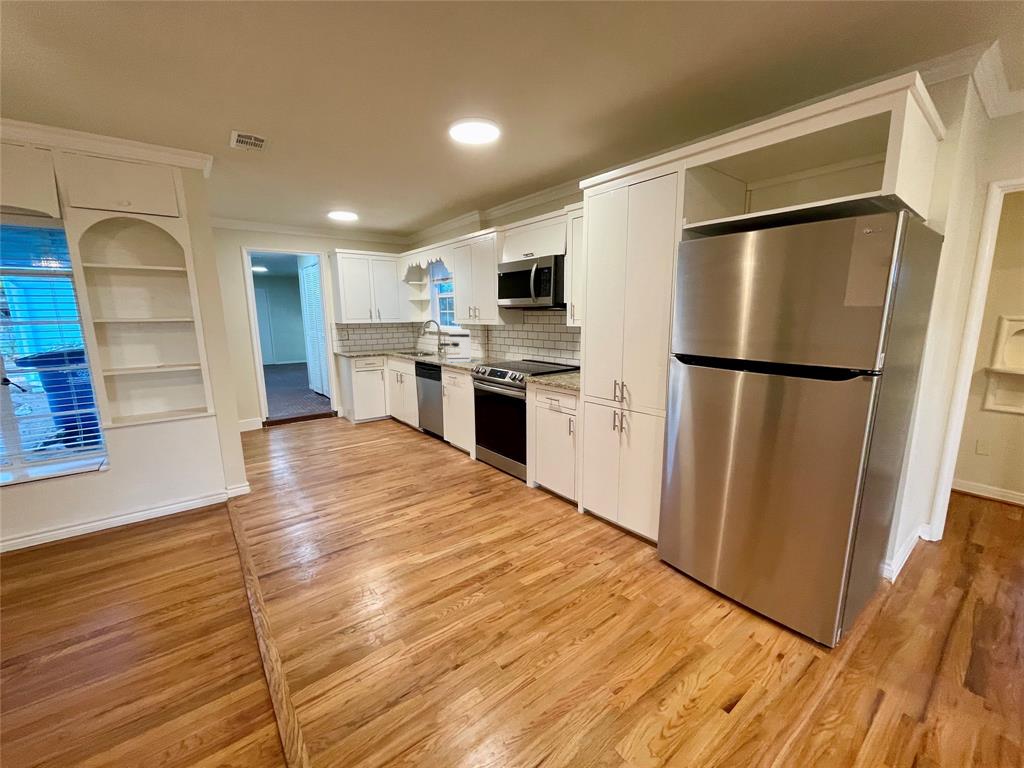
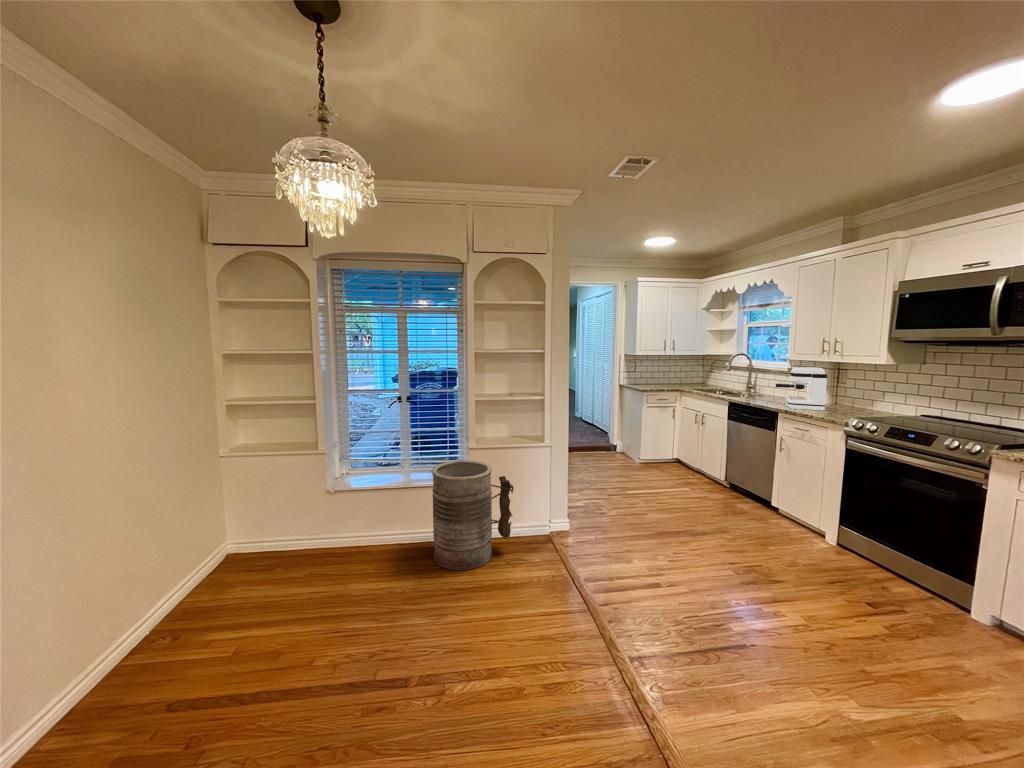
trash can: none [34,441,169,561] -> present [431,460,514,570]

